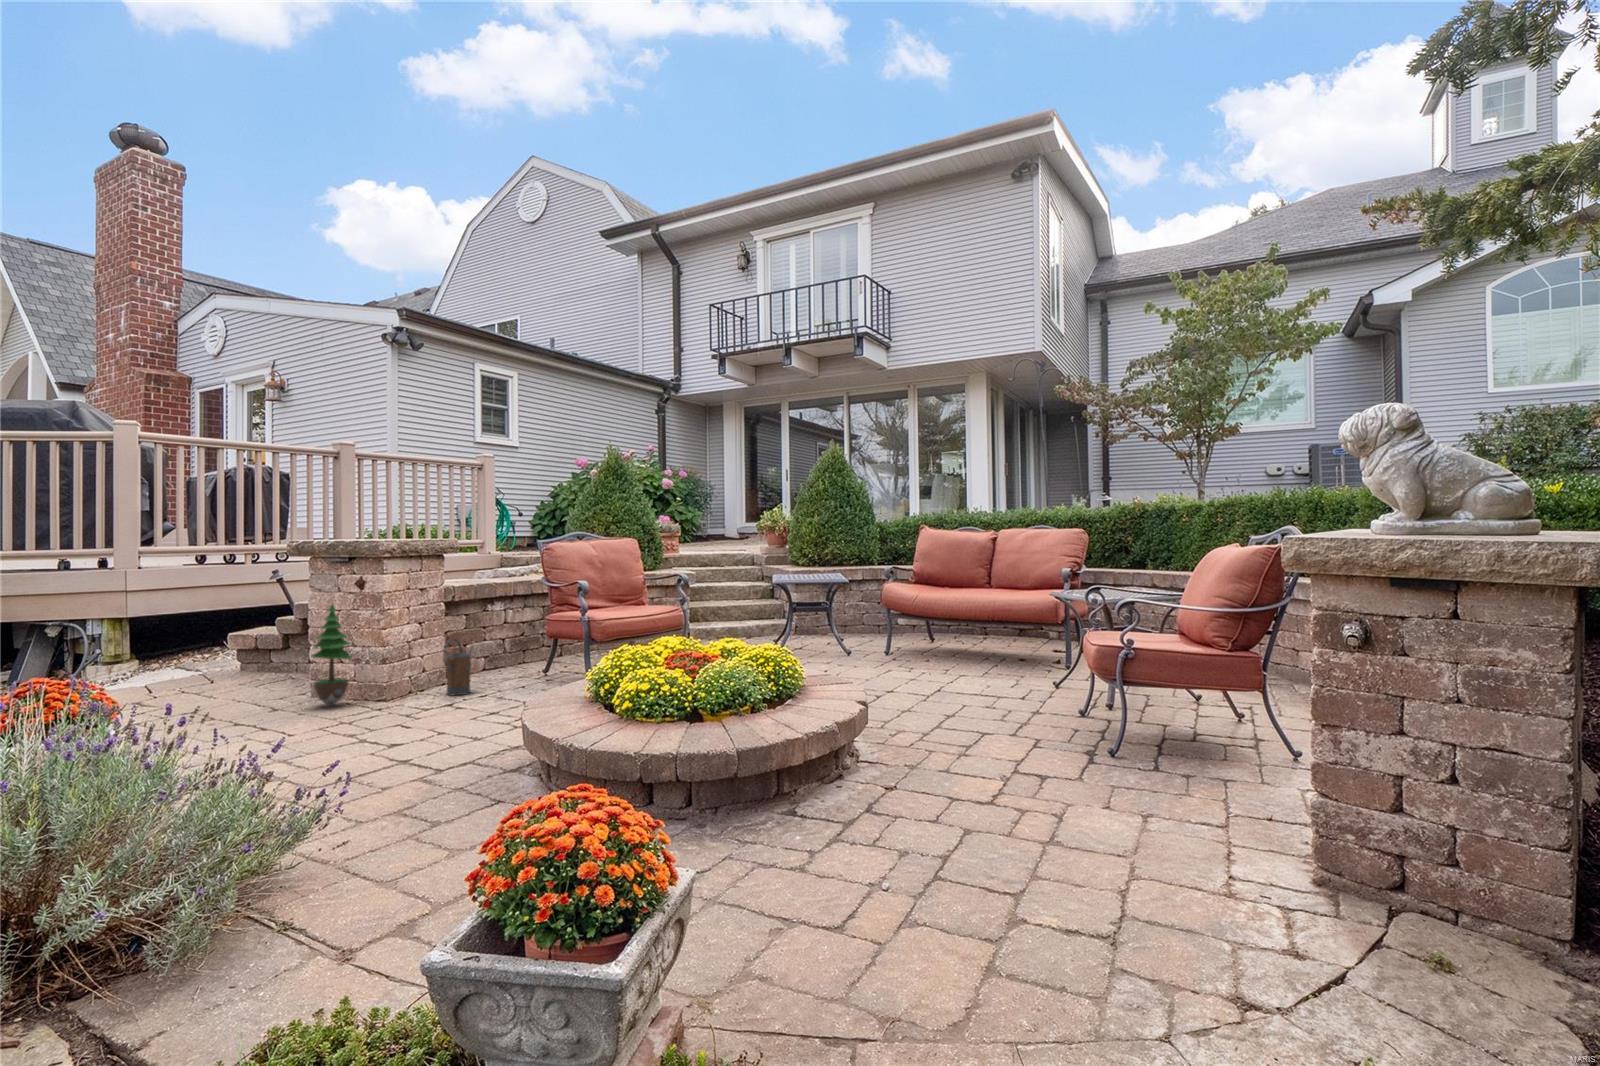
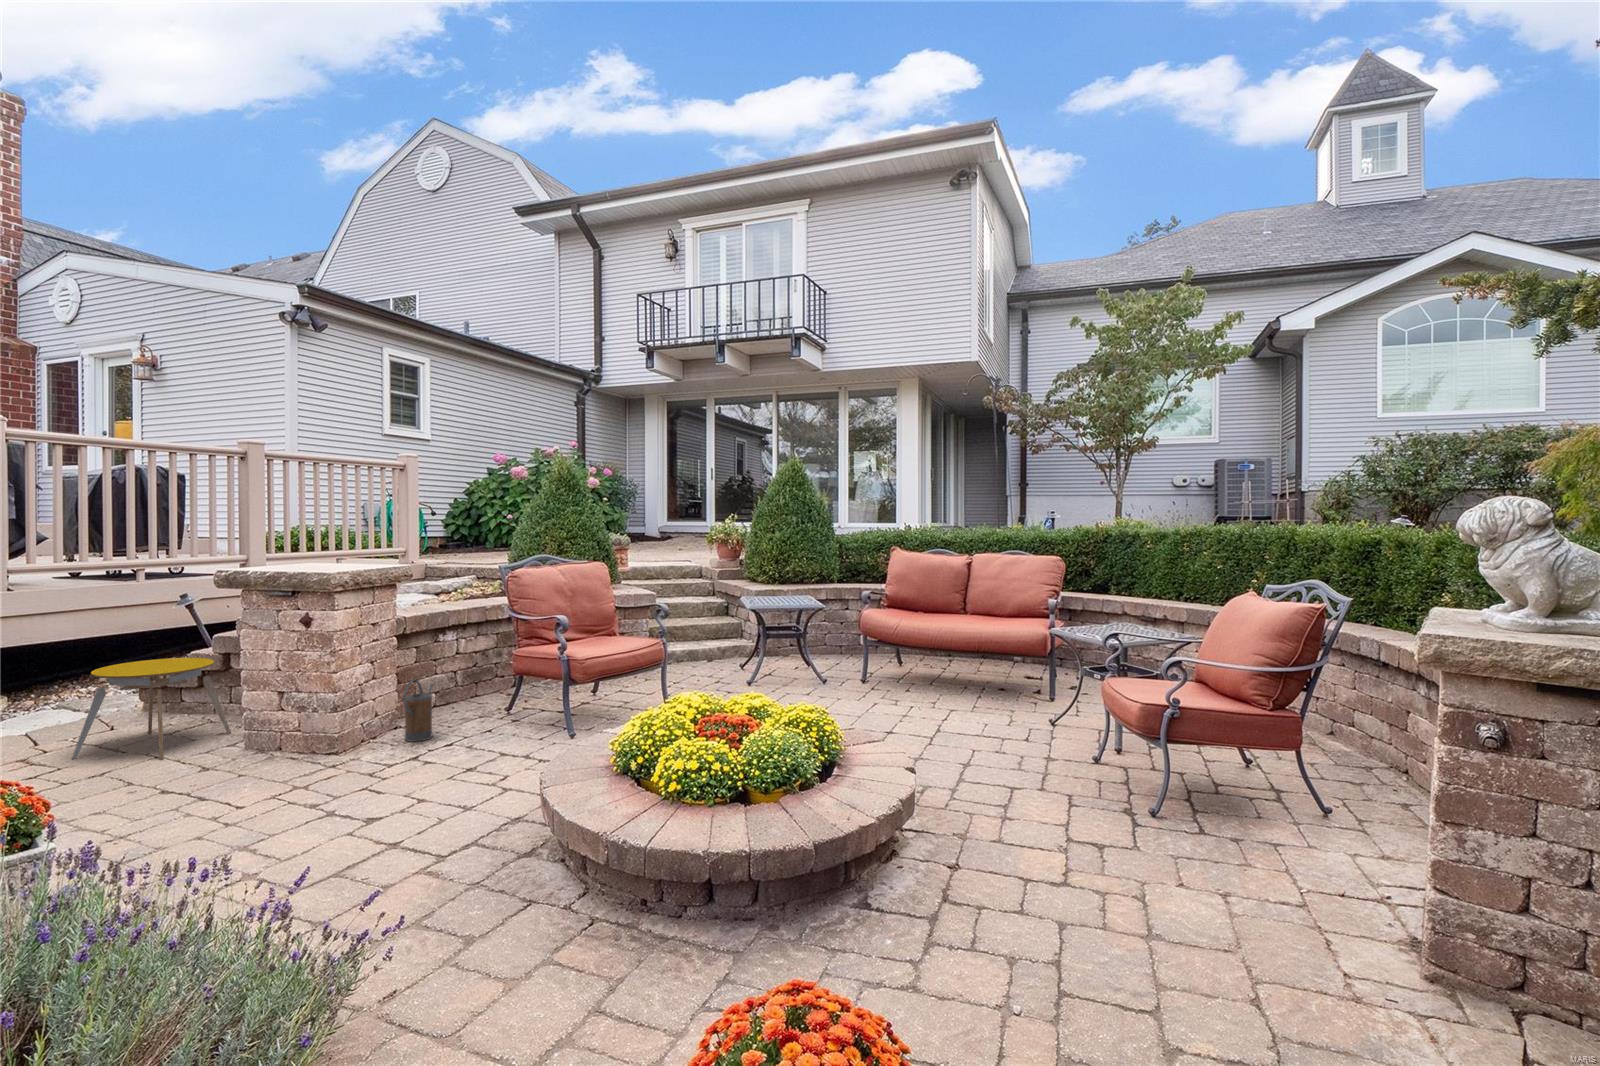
potted tree: present [312,604,351,706] -> none [245,645,297,763]
stool: none [181,621,308,702] -> present [72,658,231,760]

